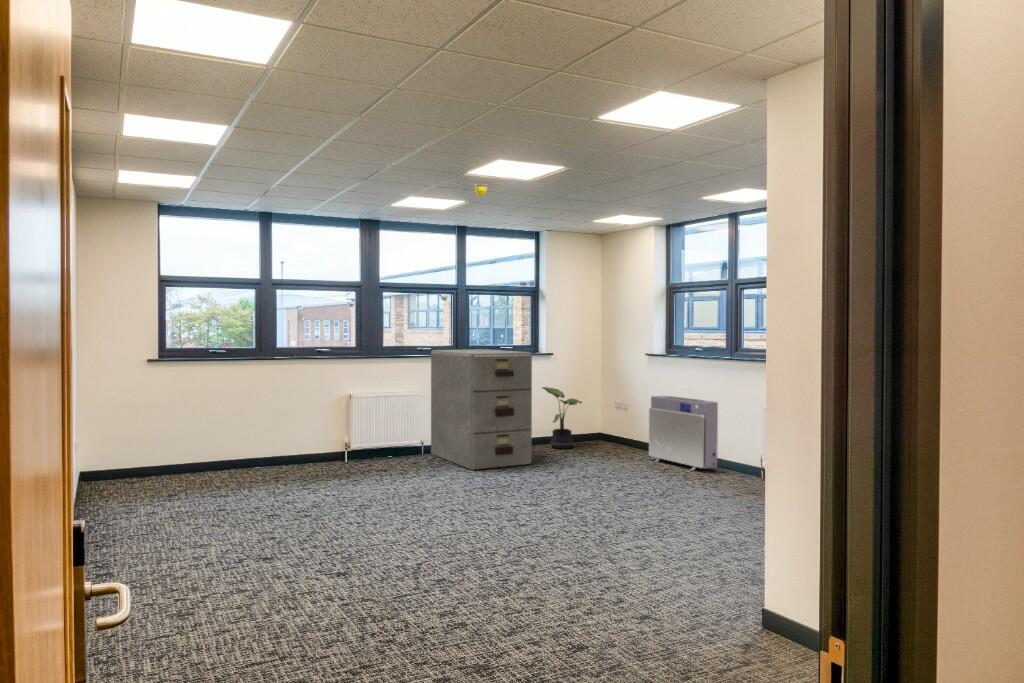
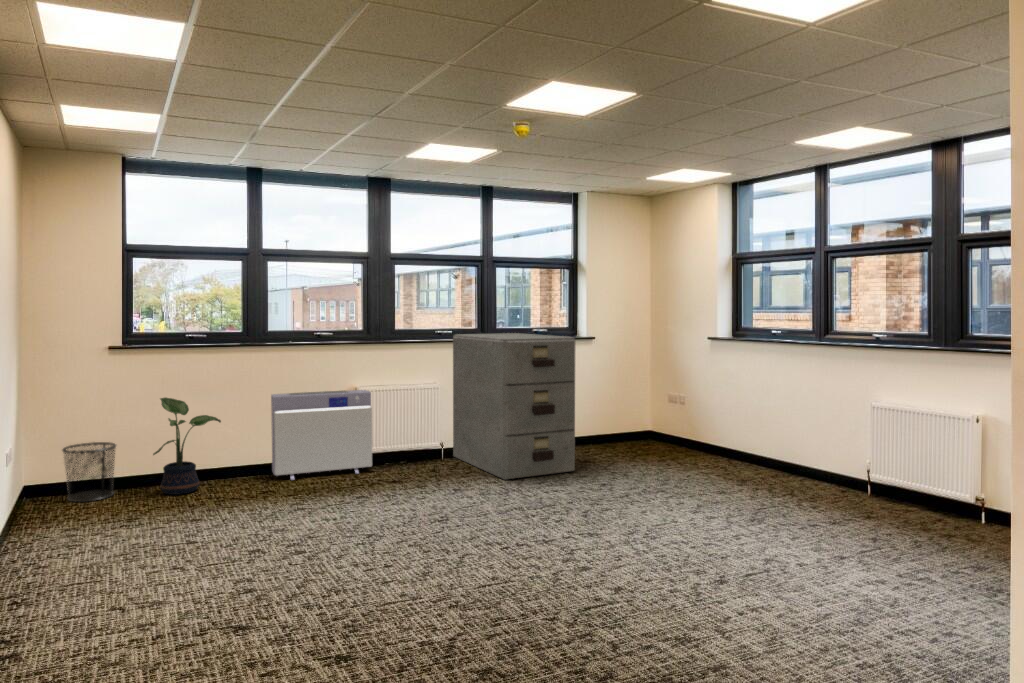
potted plant: present [542,387,582,449] -> present [153,398,221,495]
air purifier: present [649,396,718,471] -> present [271,390,372,480]
waste bin: none [110,437,154,485] -> present [62,442,116,502]

